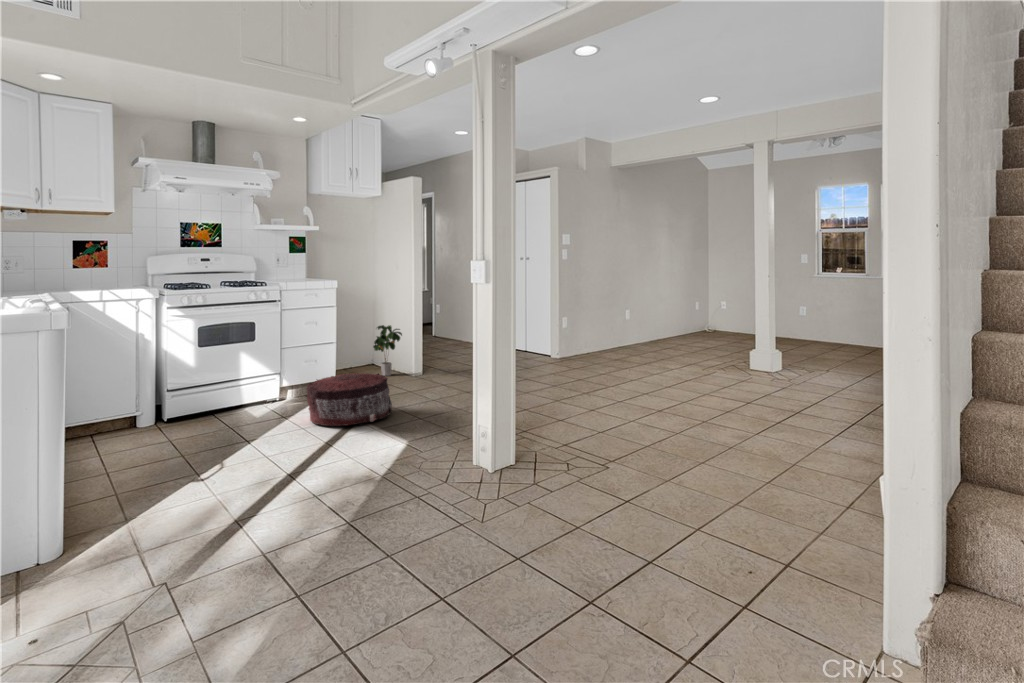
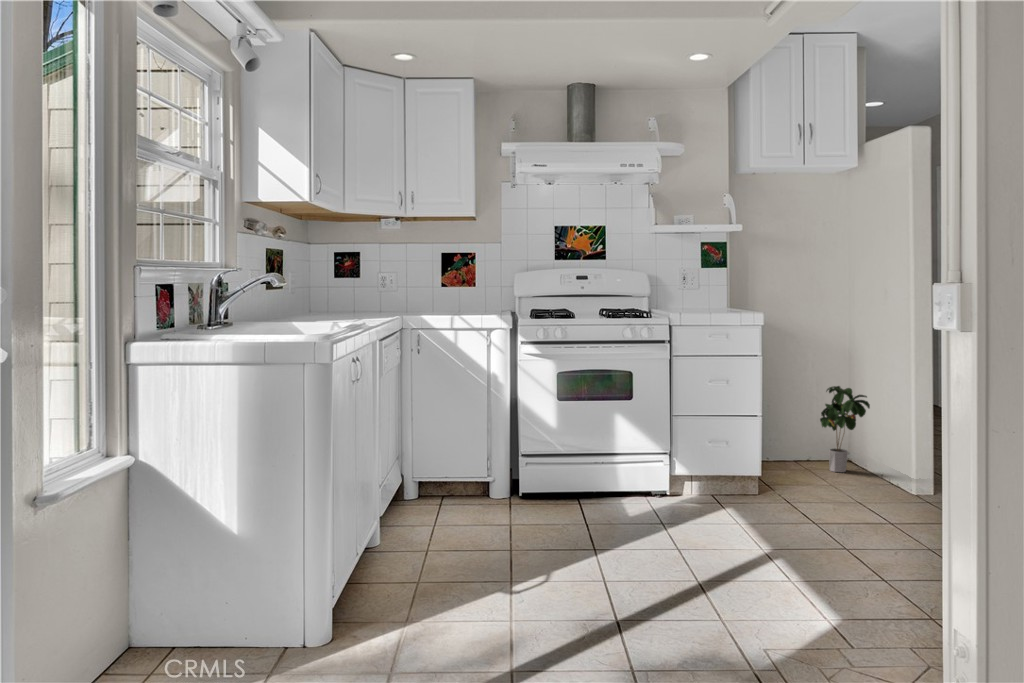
pouf: present [307,373,392,426] -> none [685,465,824,560]

